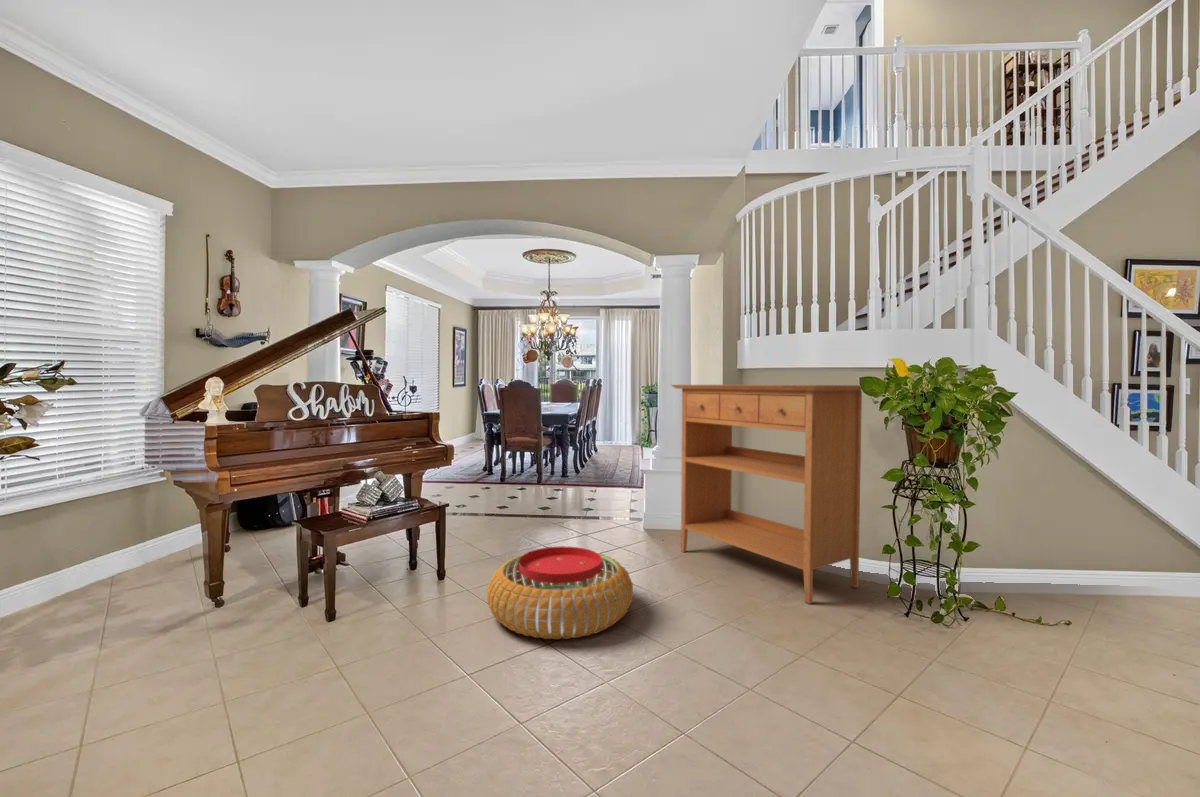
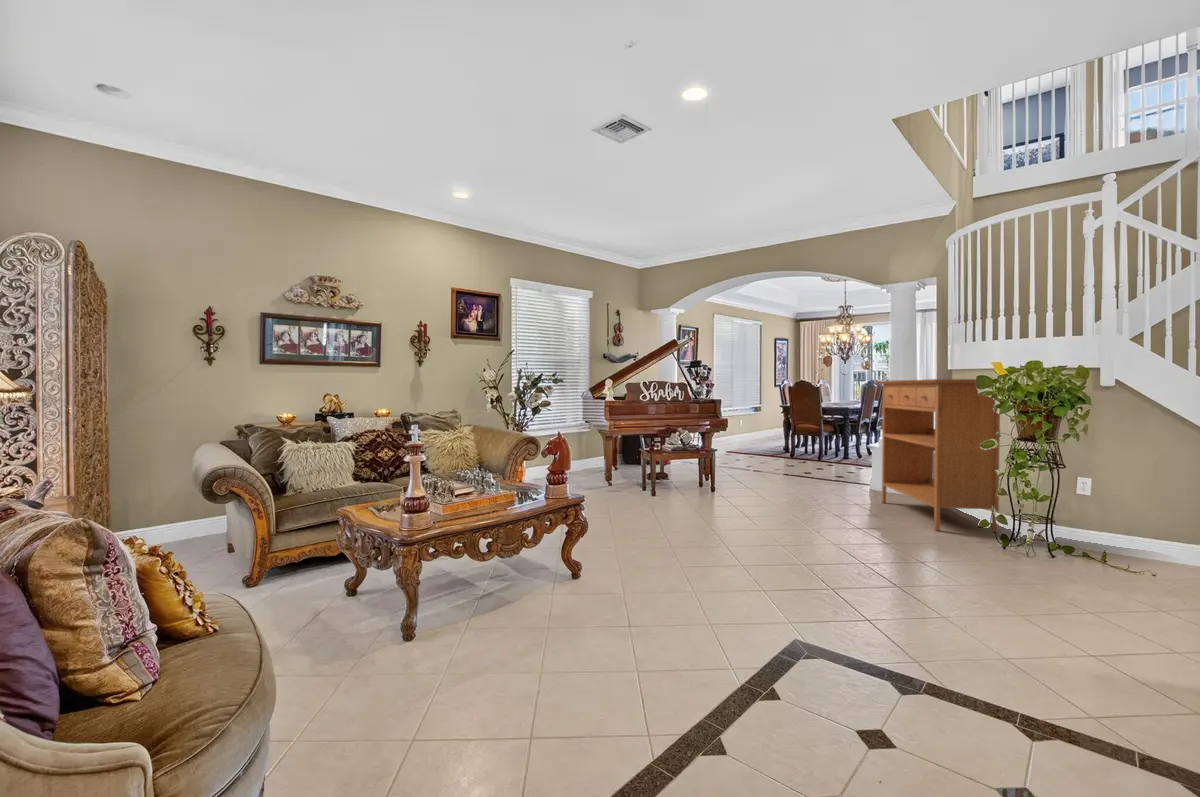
pouf: present [487,546,633,639] -> none [723,476,809,517]

